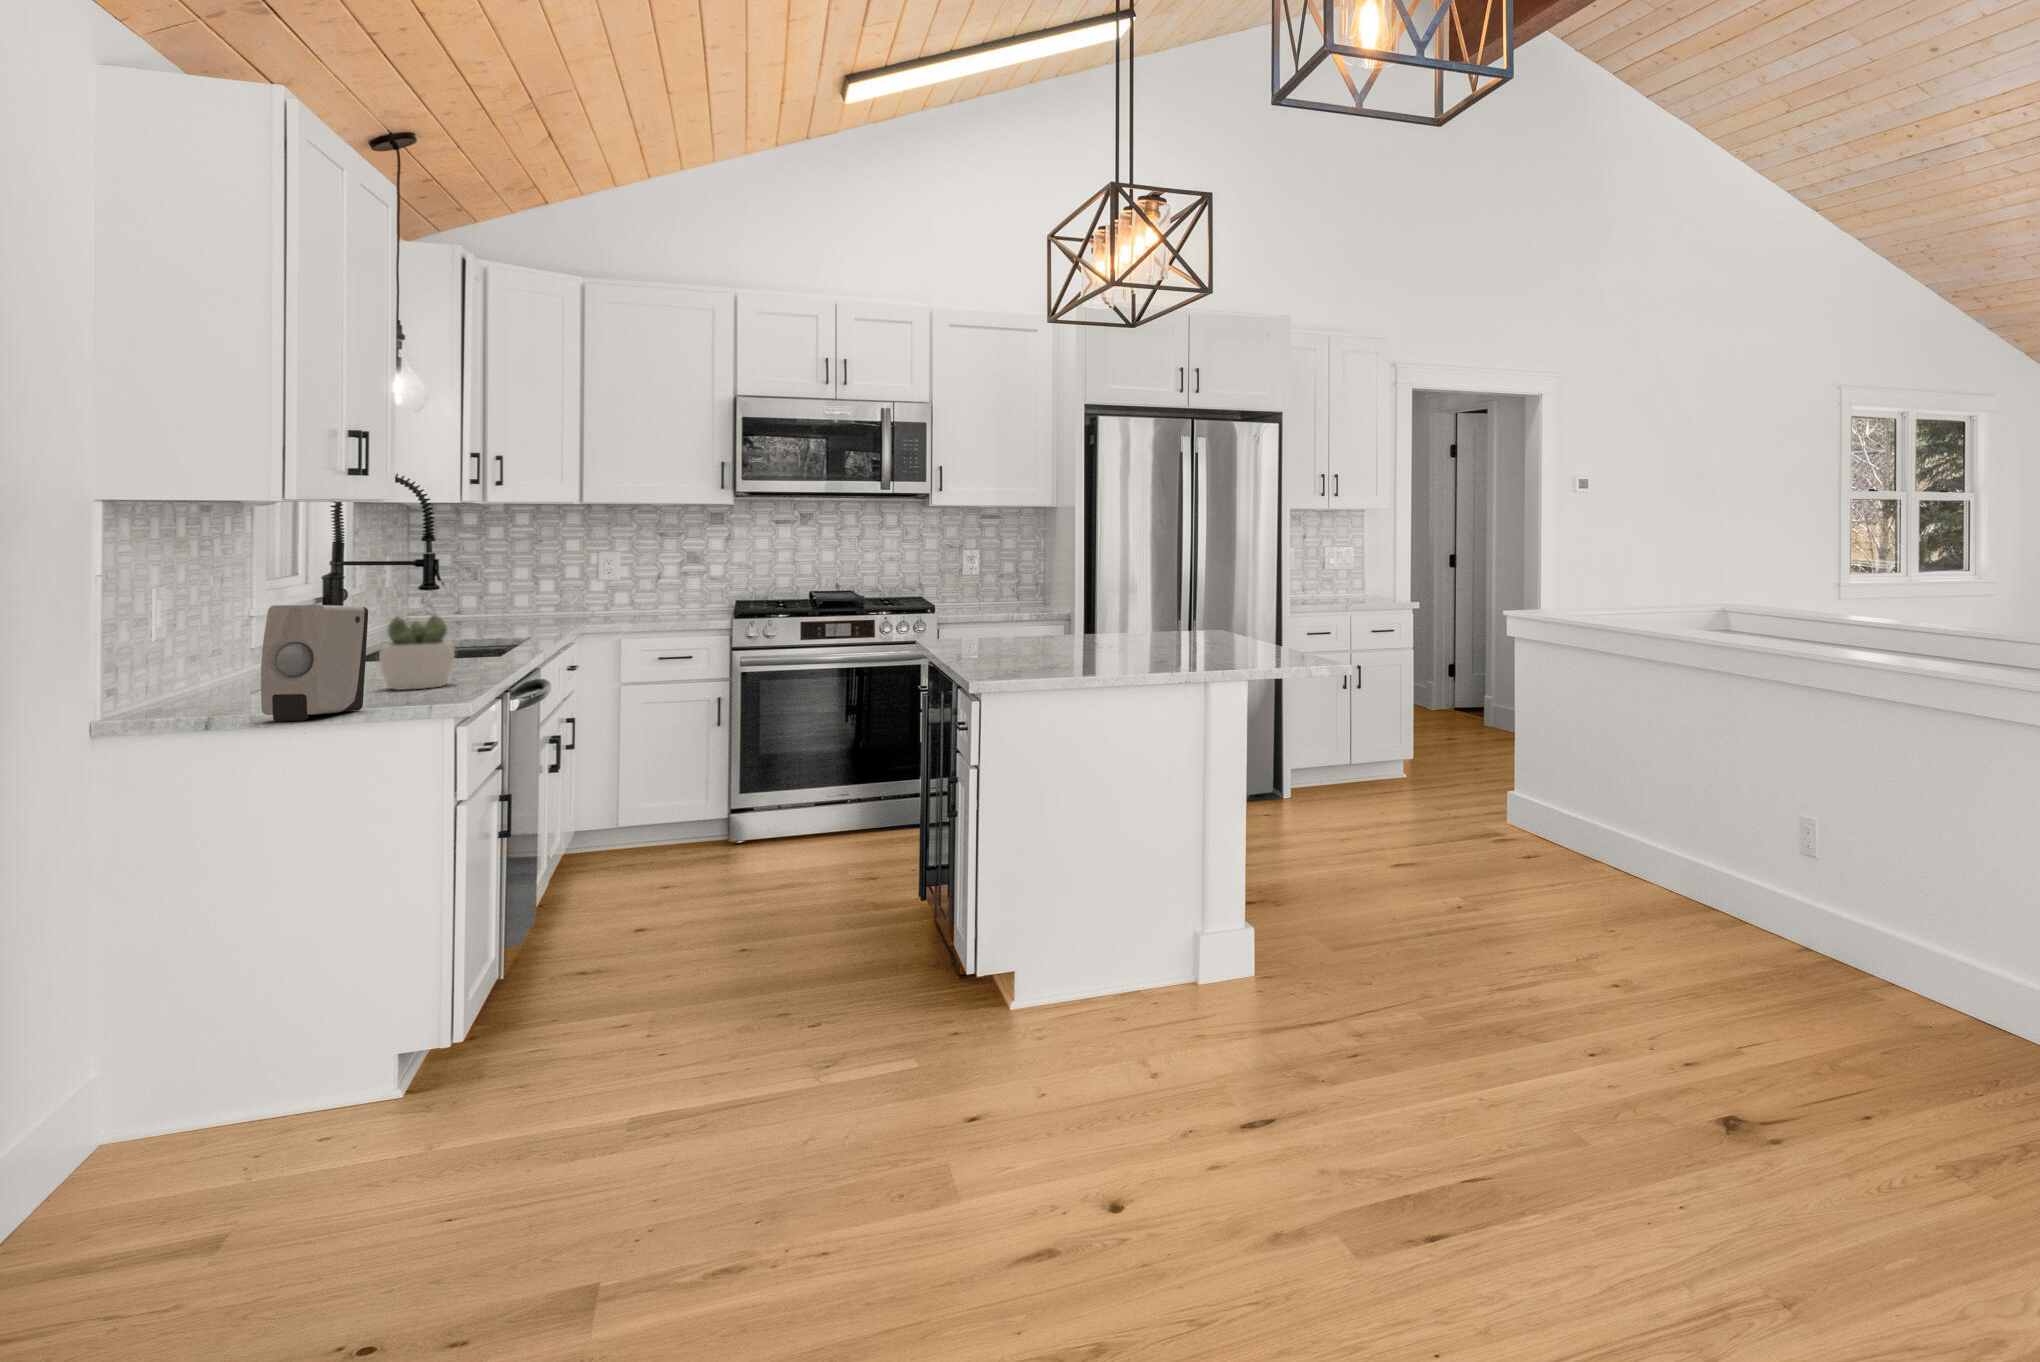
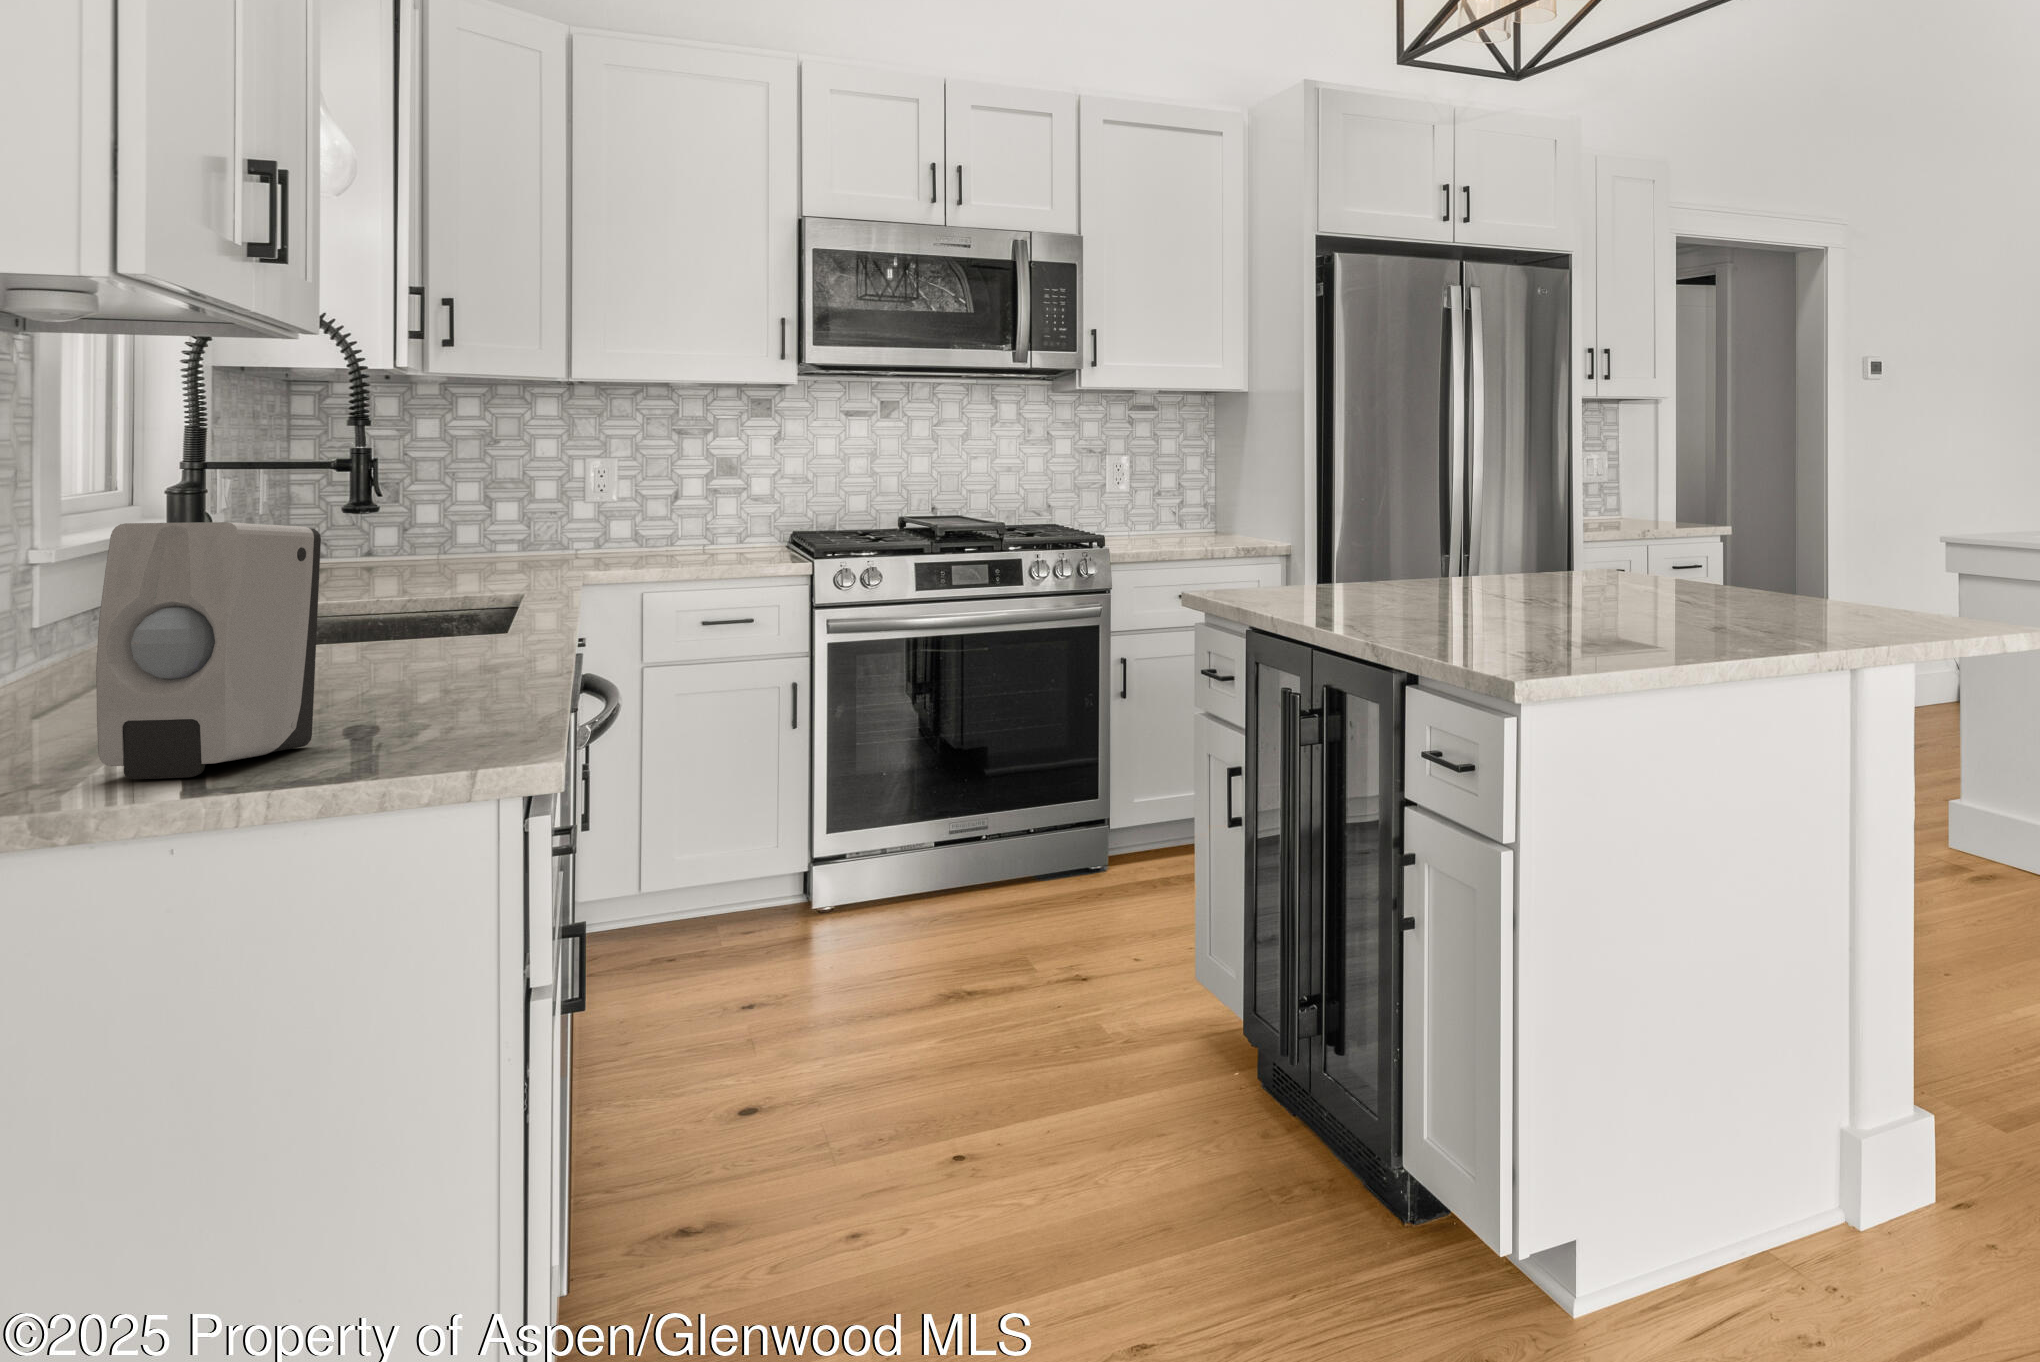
succulent plant: present [379,615,455,690] -> none [316,547,459,694]

